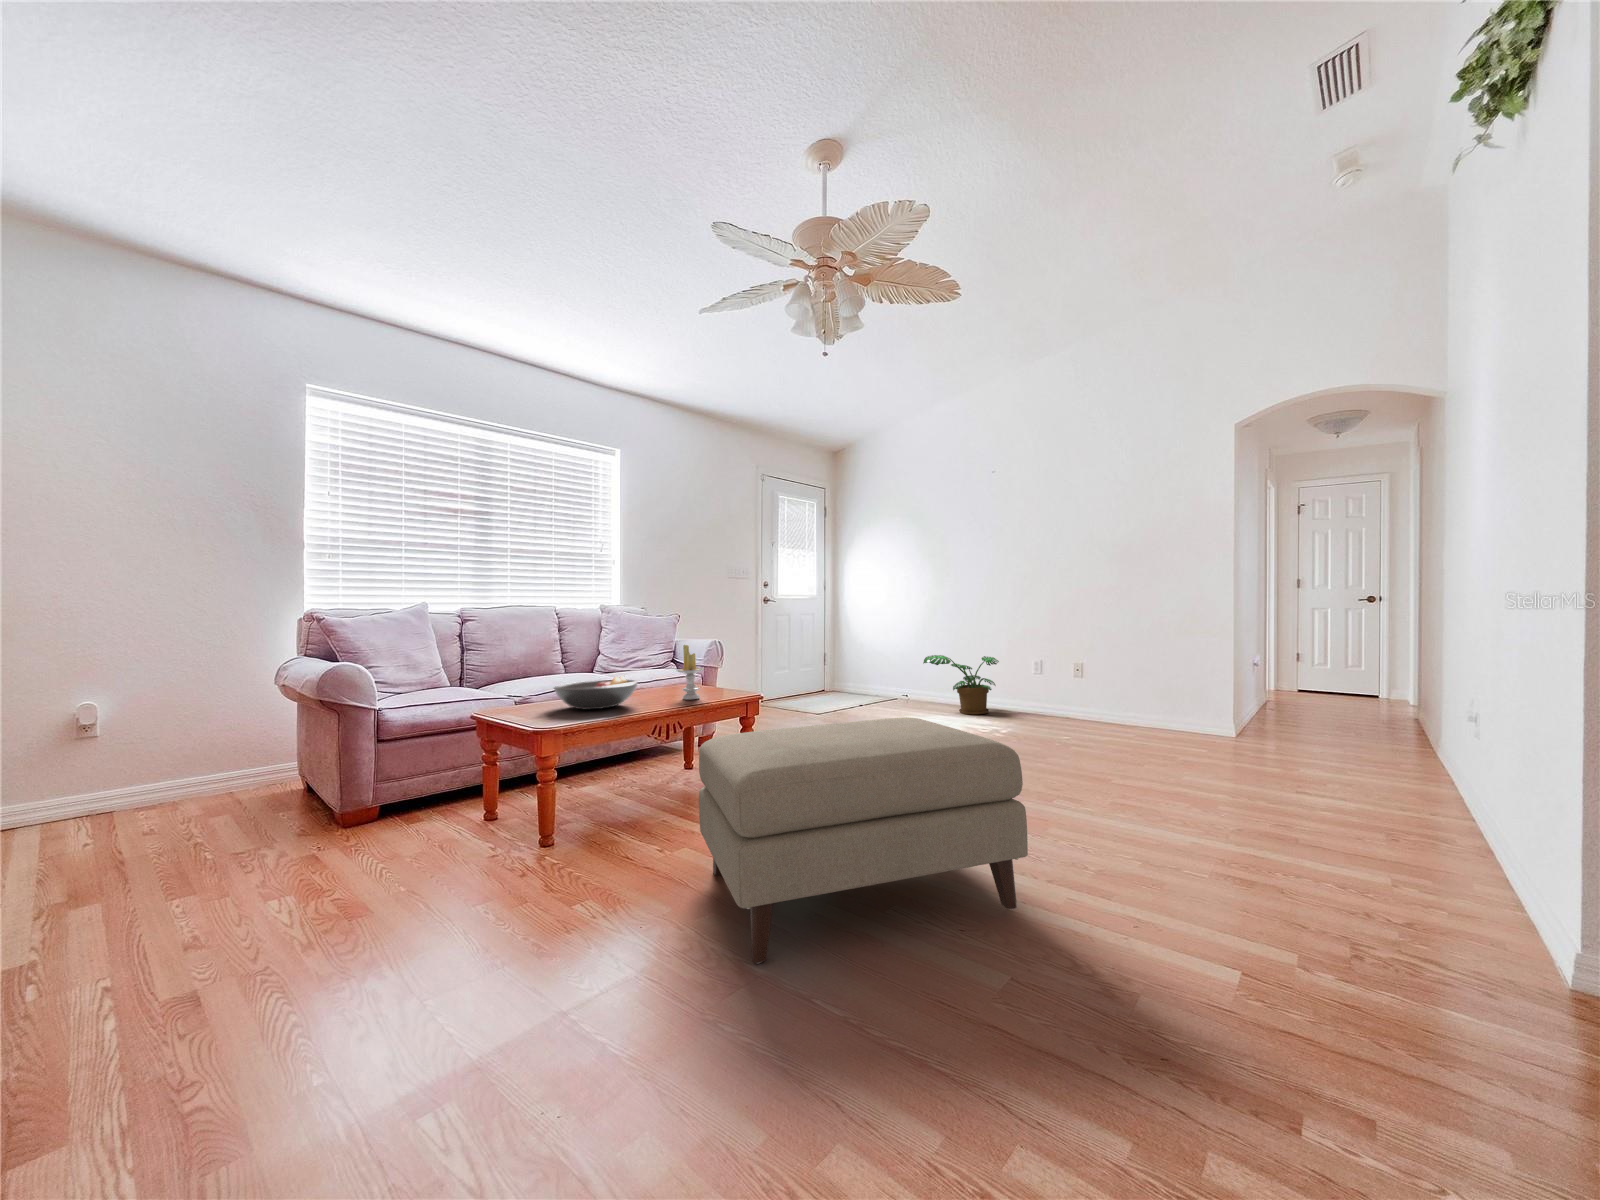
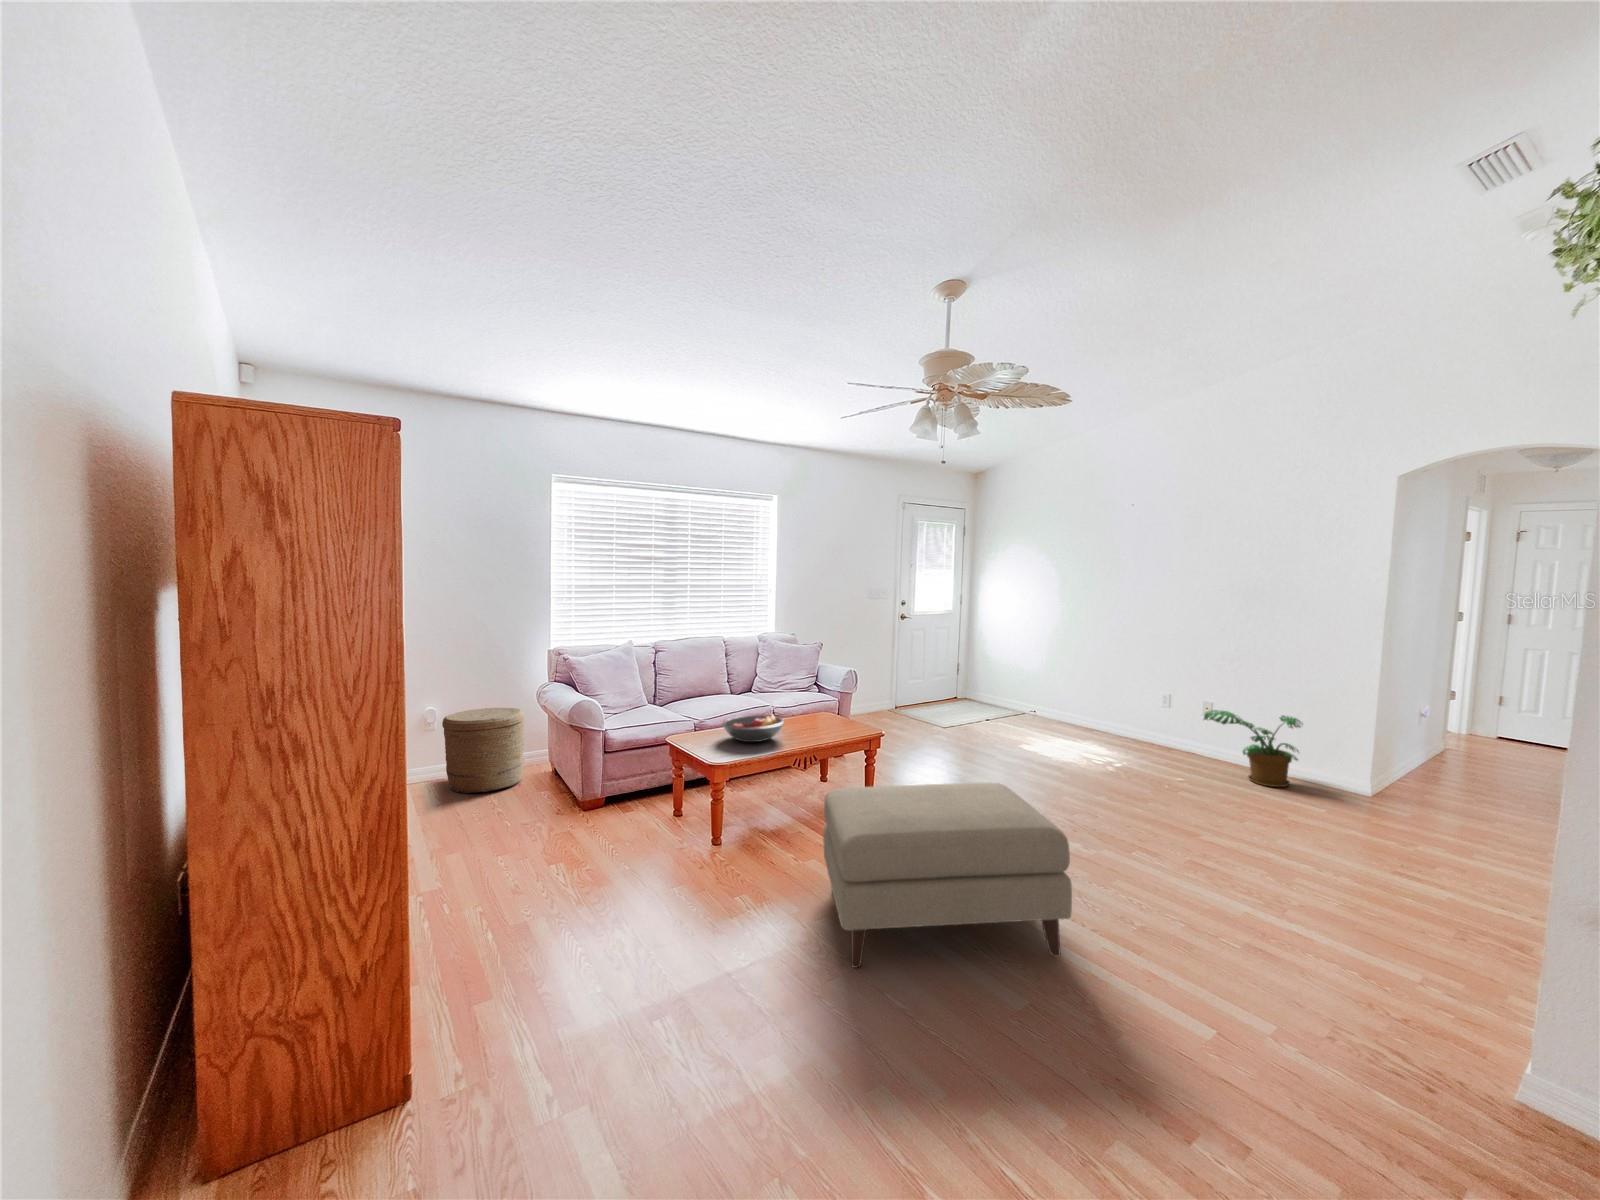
candle: present [676,645,704,700] -> none [815,690,836,735]
potted plant: present [923,655,999,714] -> present [1203,710,1301,787]
woven basket: none [103,698,253,822] -> present [442,708,524,794]

